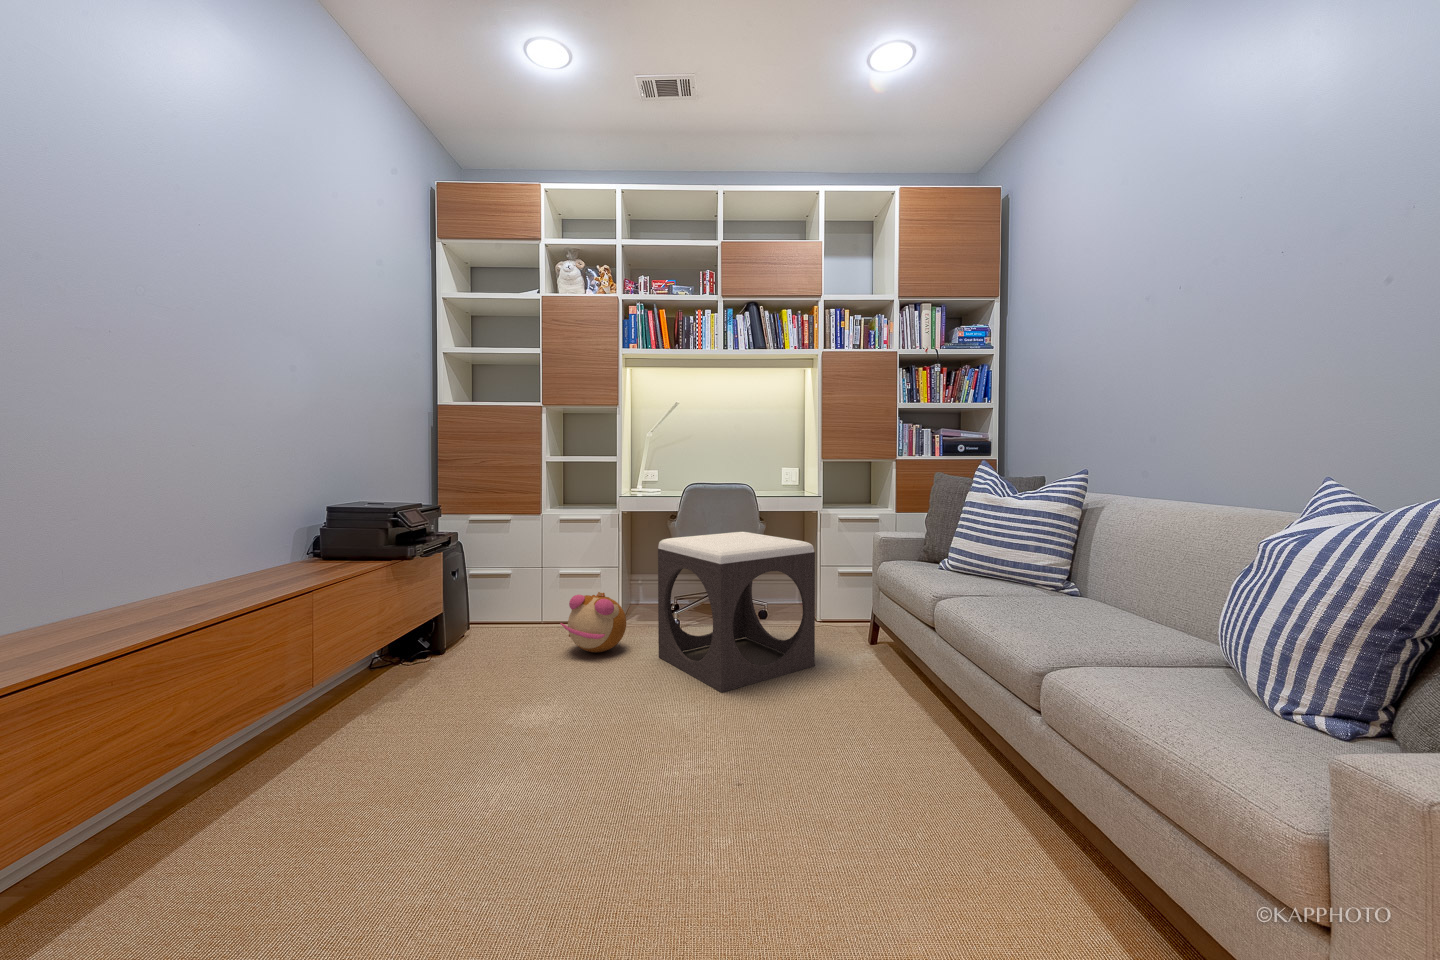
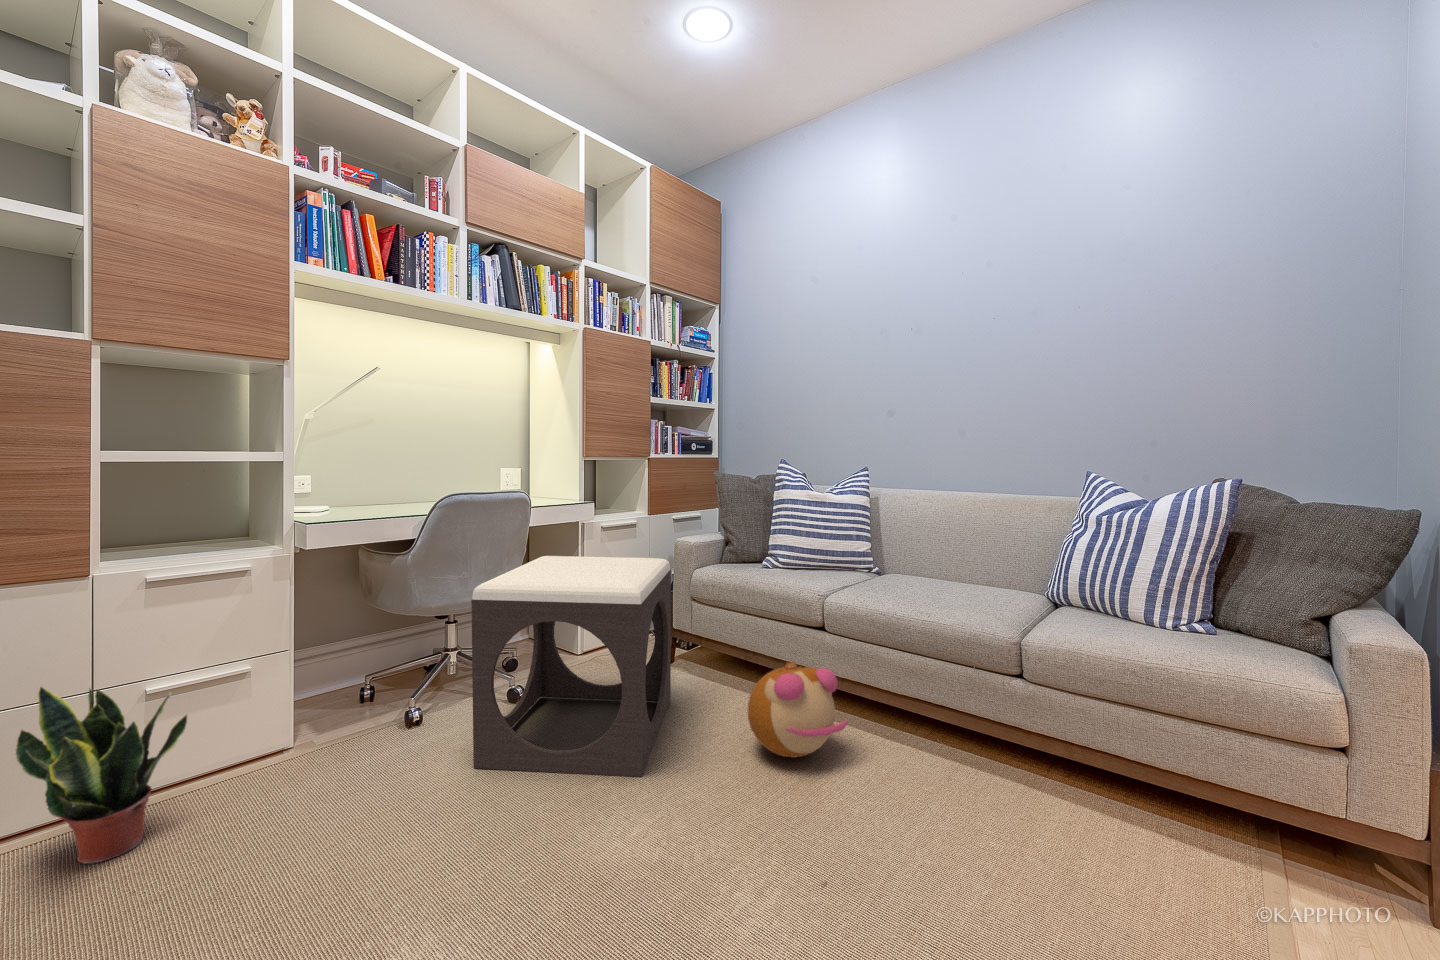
potted plant: none [499,557,555,640] -> present [16,687,187,864]
plush toy: present [560,592,626,652] -> present [748,662,848,758]

